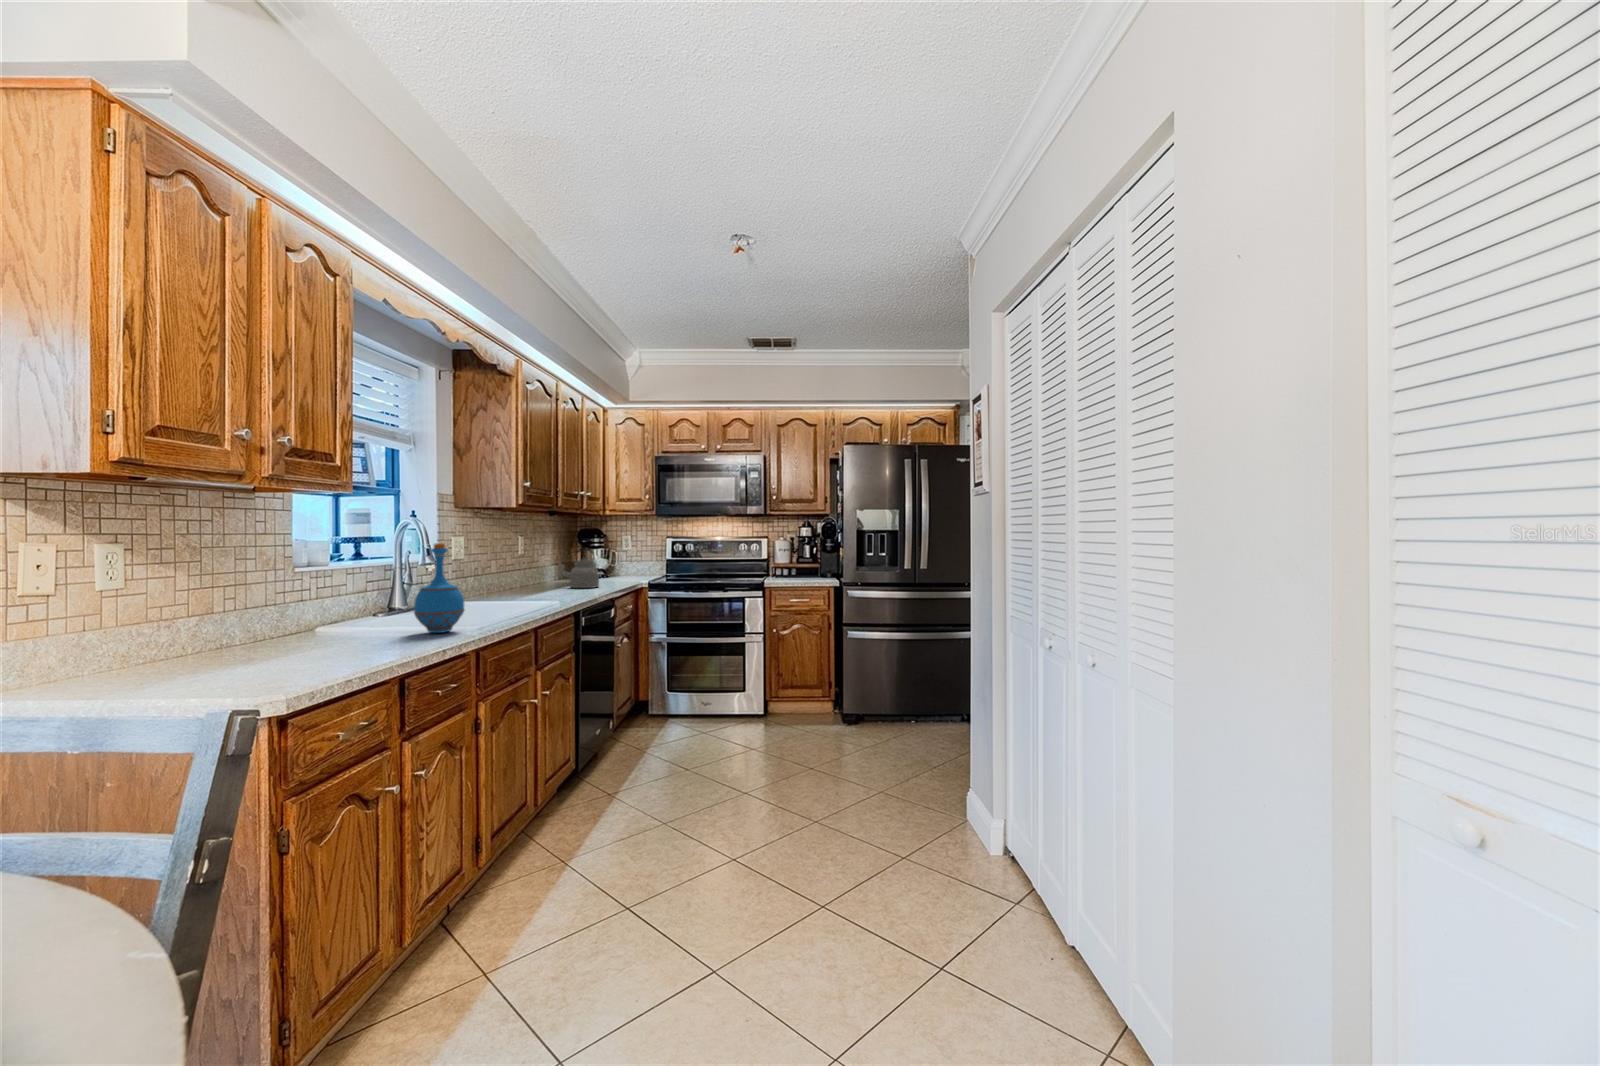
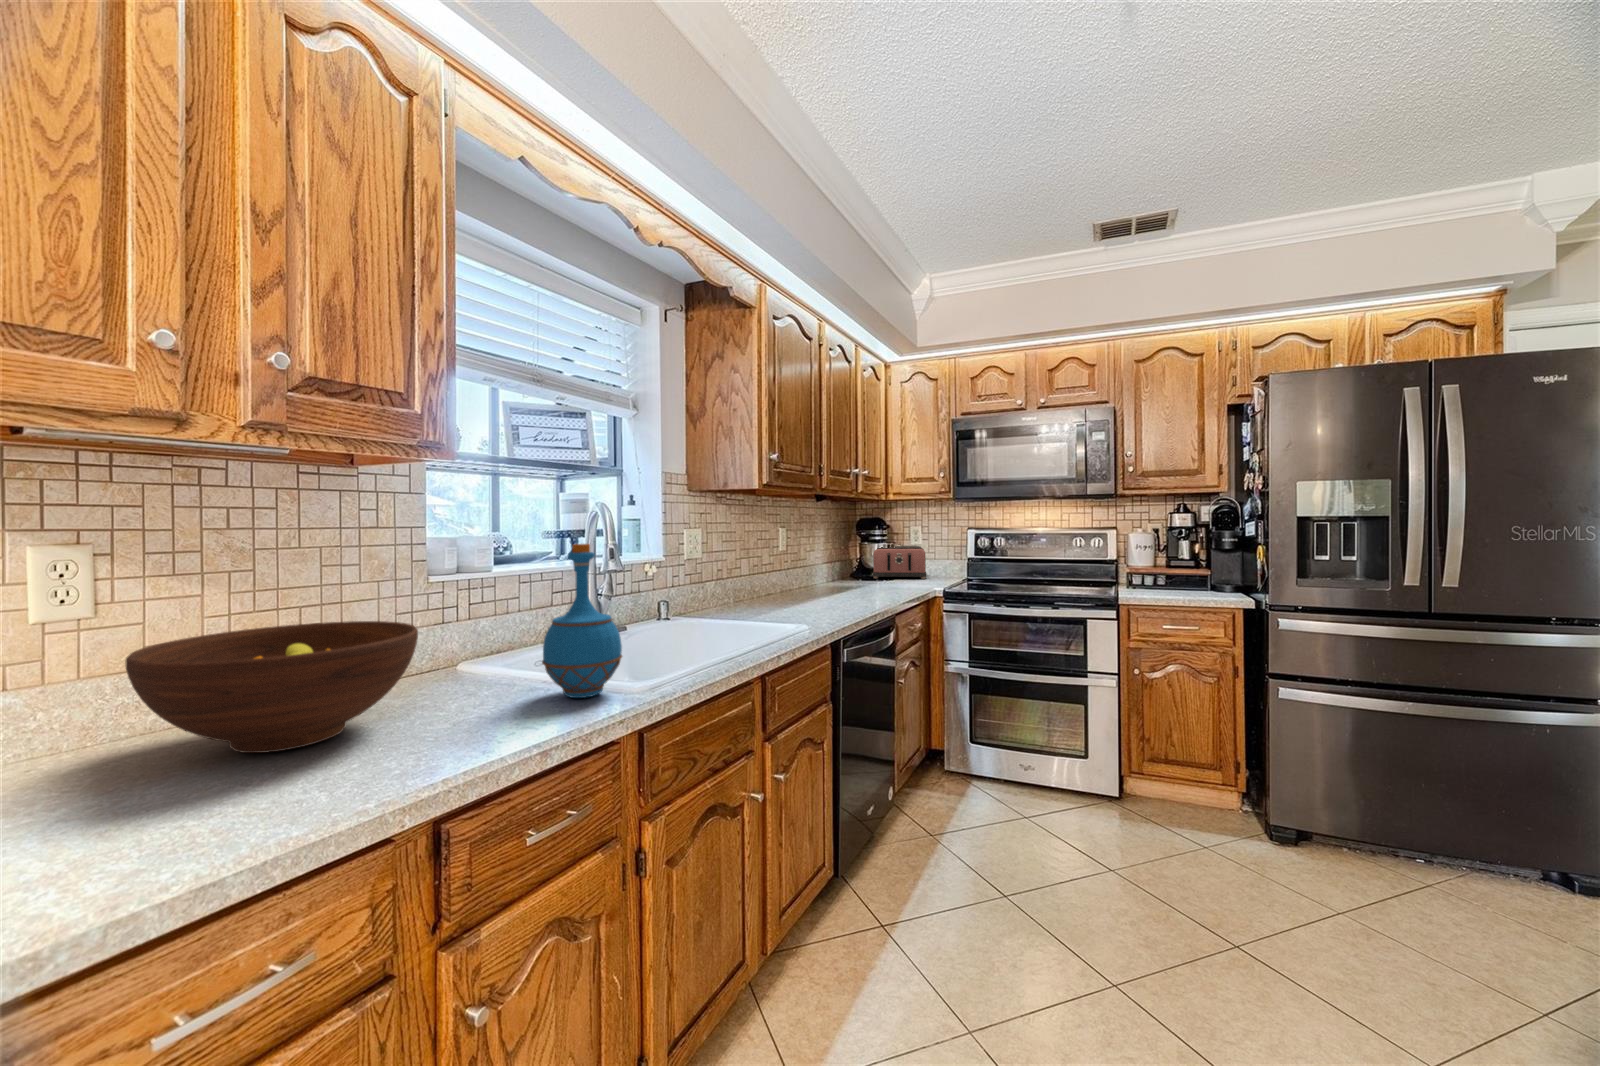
kettle: present [558,548,599,588] -> none [818,543,874,599]
toaster: none [593,551,636,577] -> present [873,546,927,579]
fruit bowl: none [187,591,353,659] -> present [125,621,418,753]

